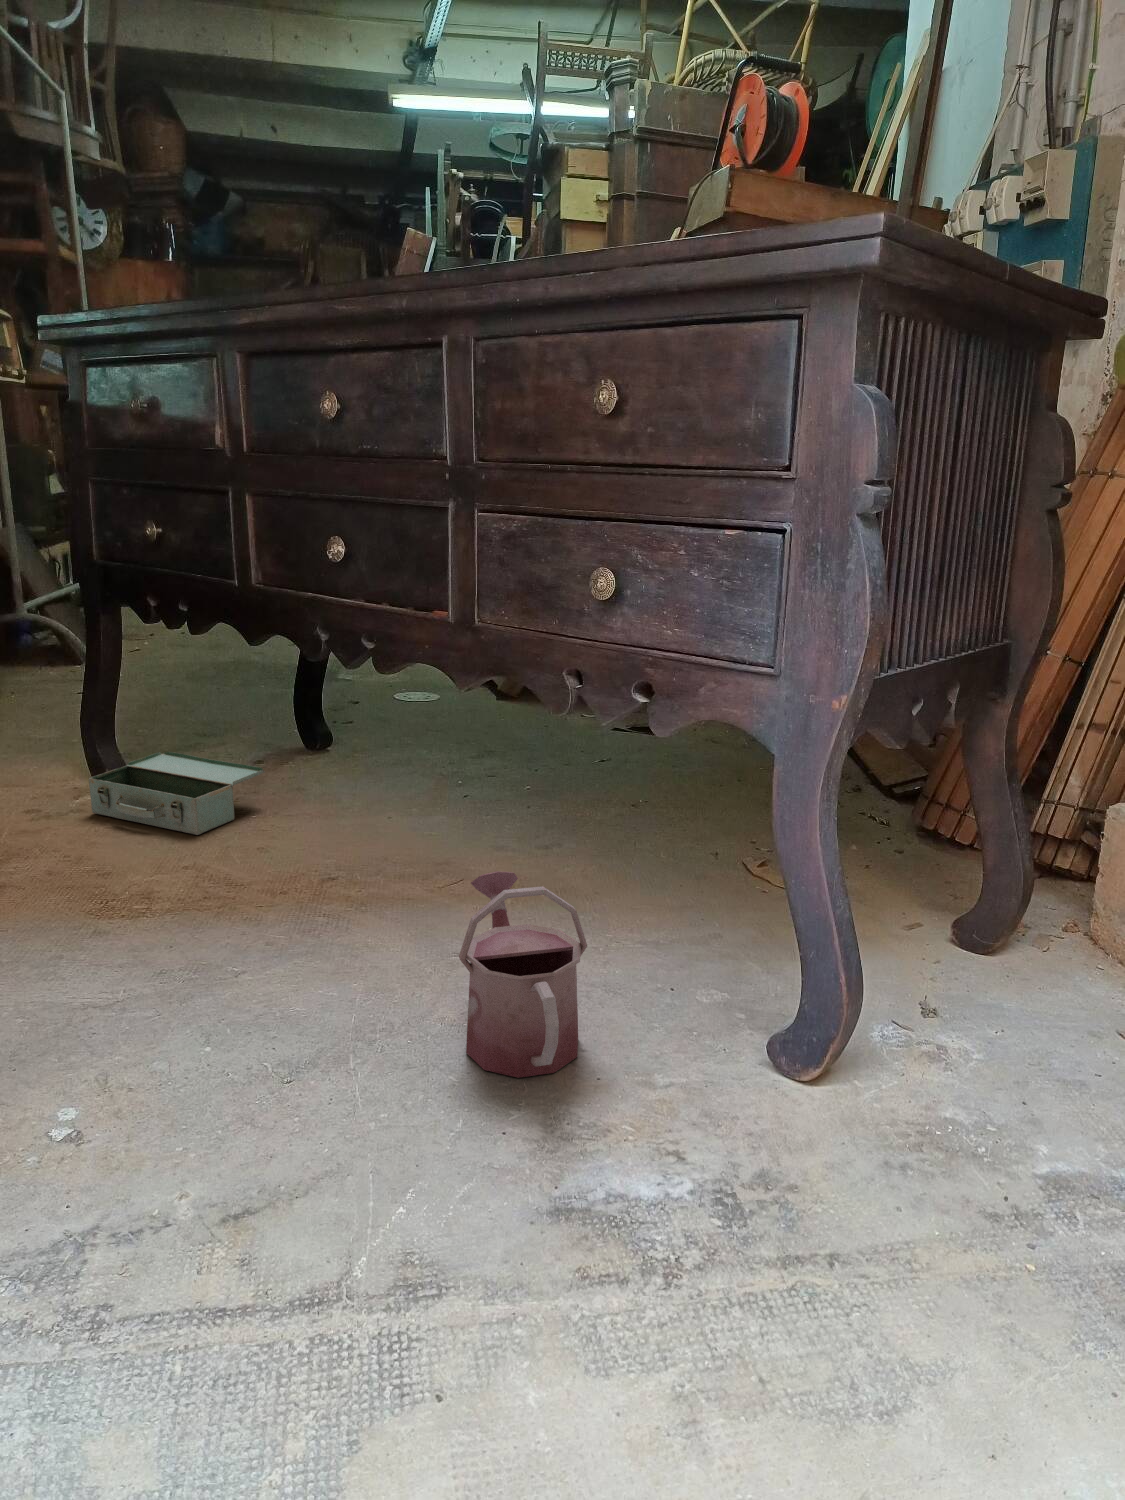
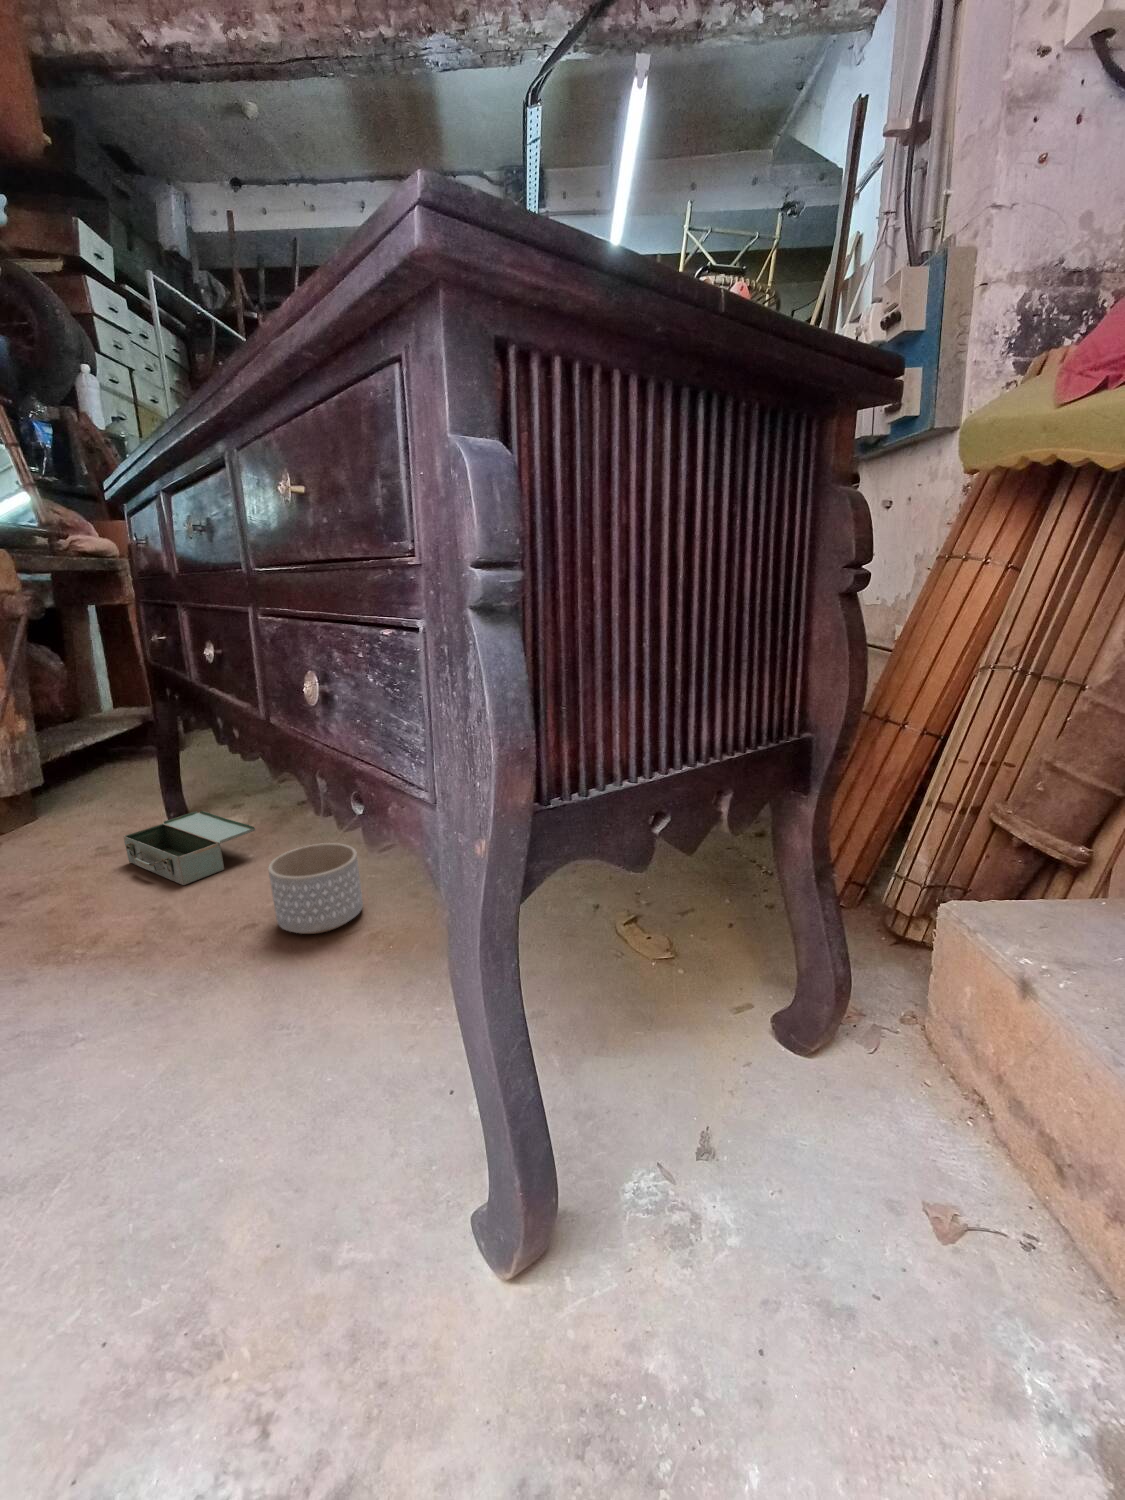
planter: none [358,777,458,876] -> present [268,843,363,934]
watering can: present [459,871,587,1078] -> none [151,977,308,1247]

